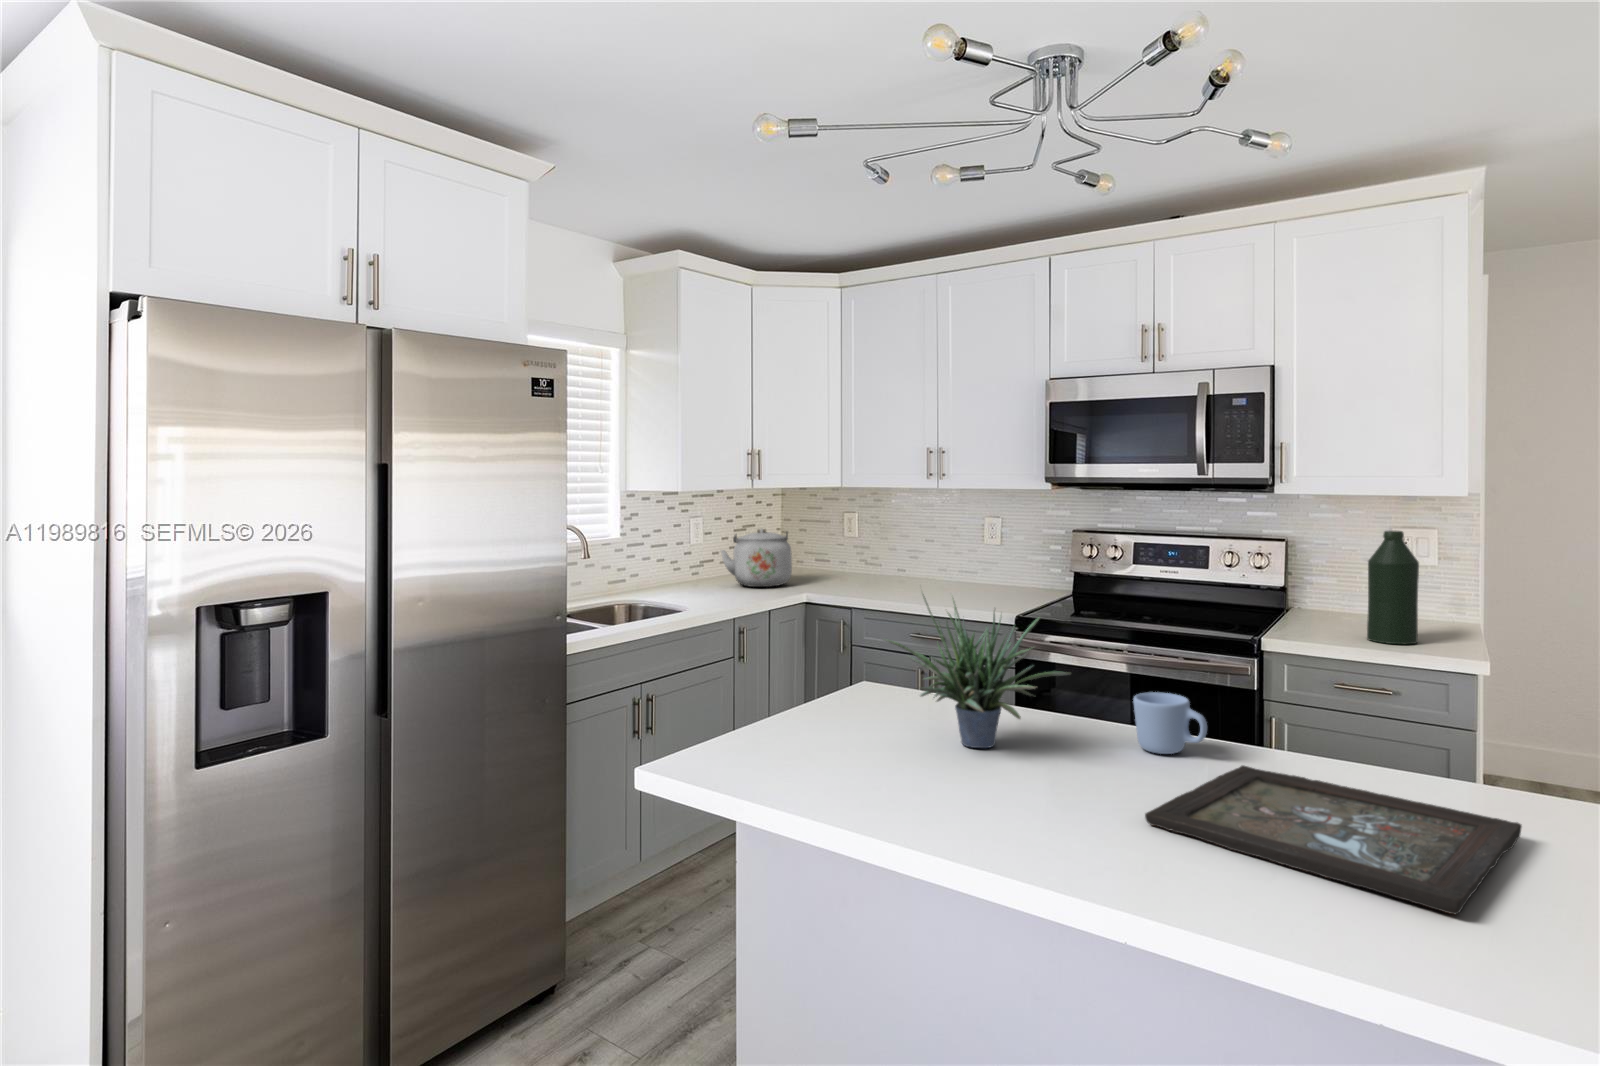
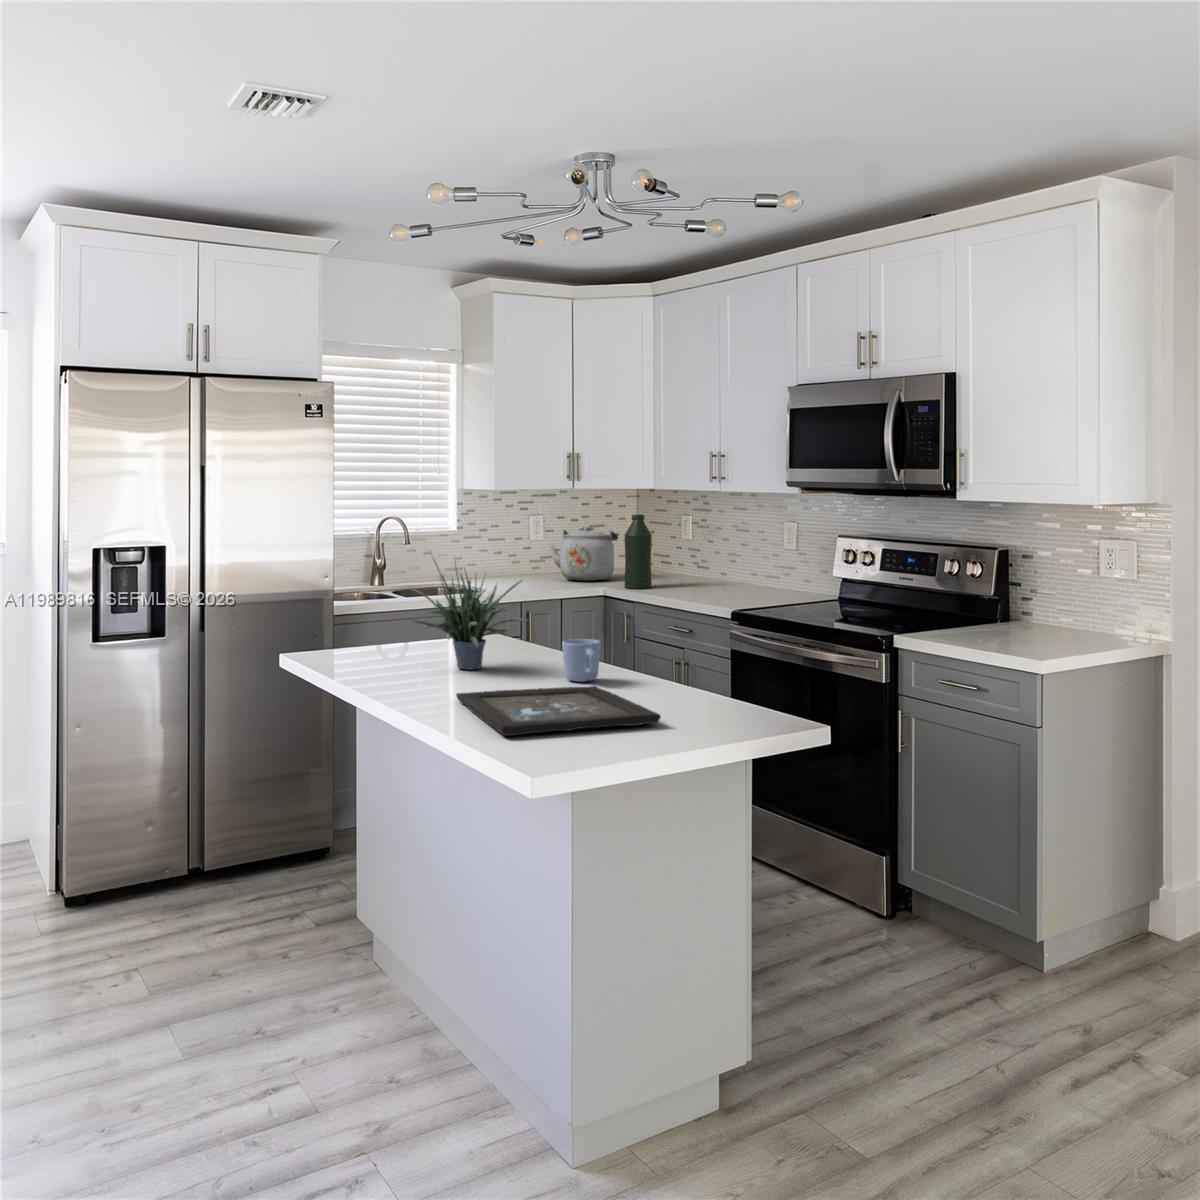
bottle: present [1367,531,1419,644] -> present [624,515,652,589]

